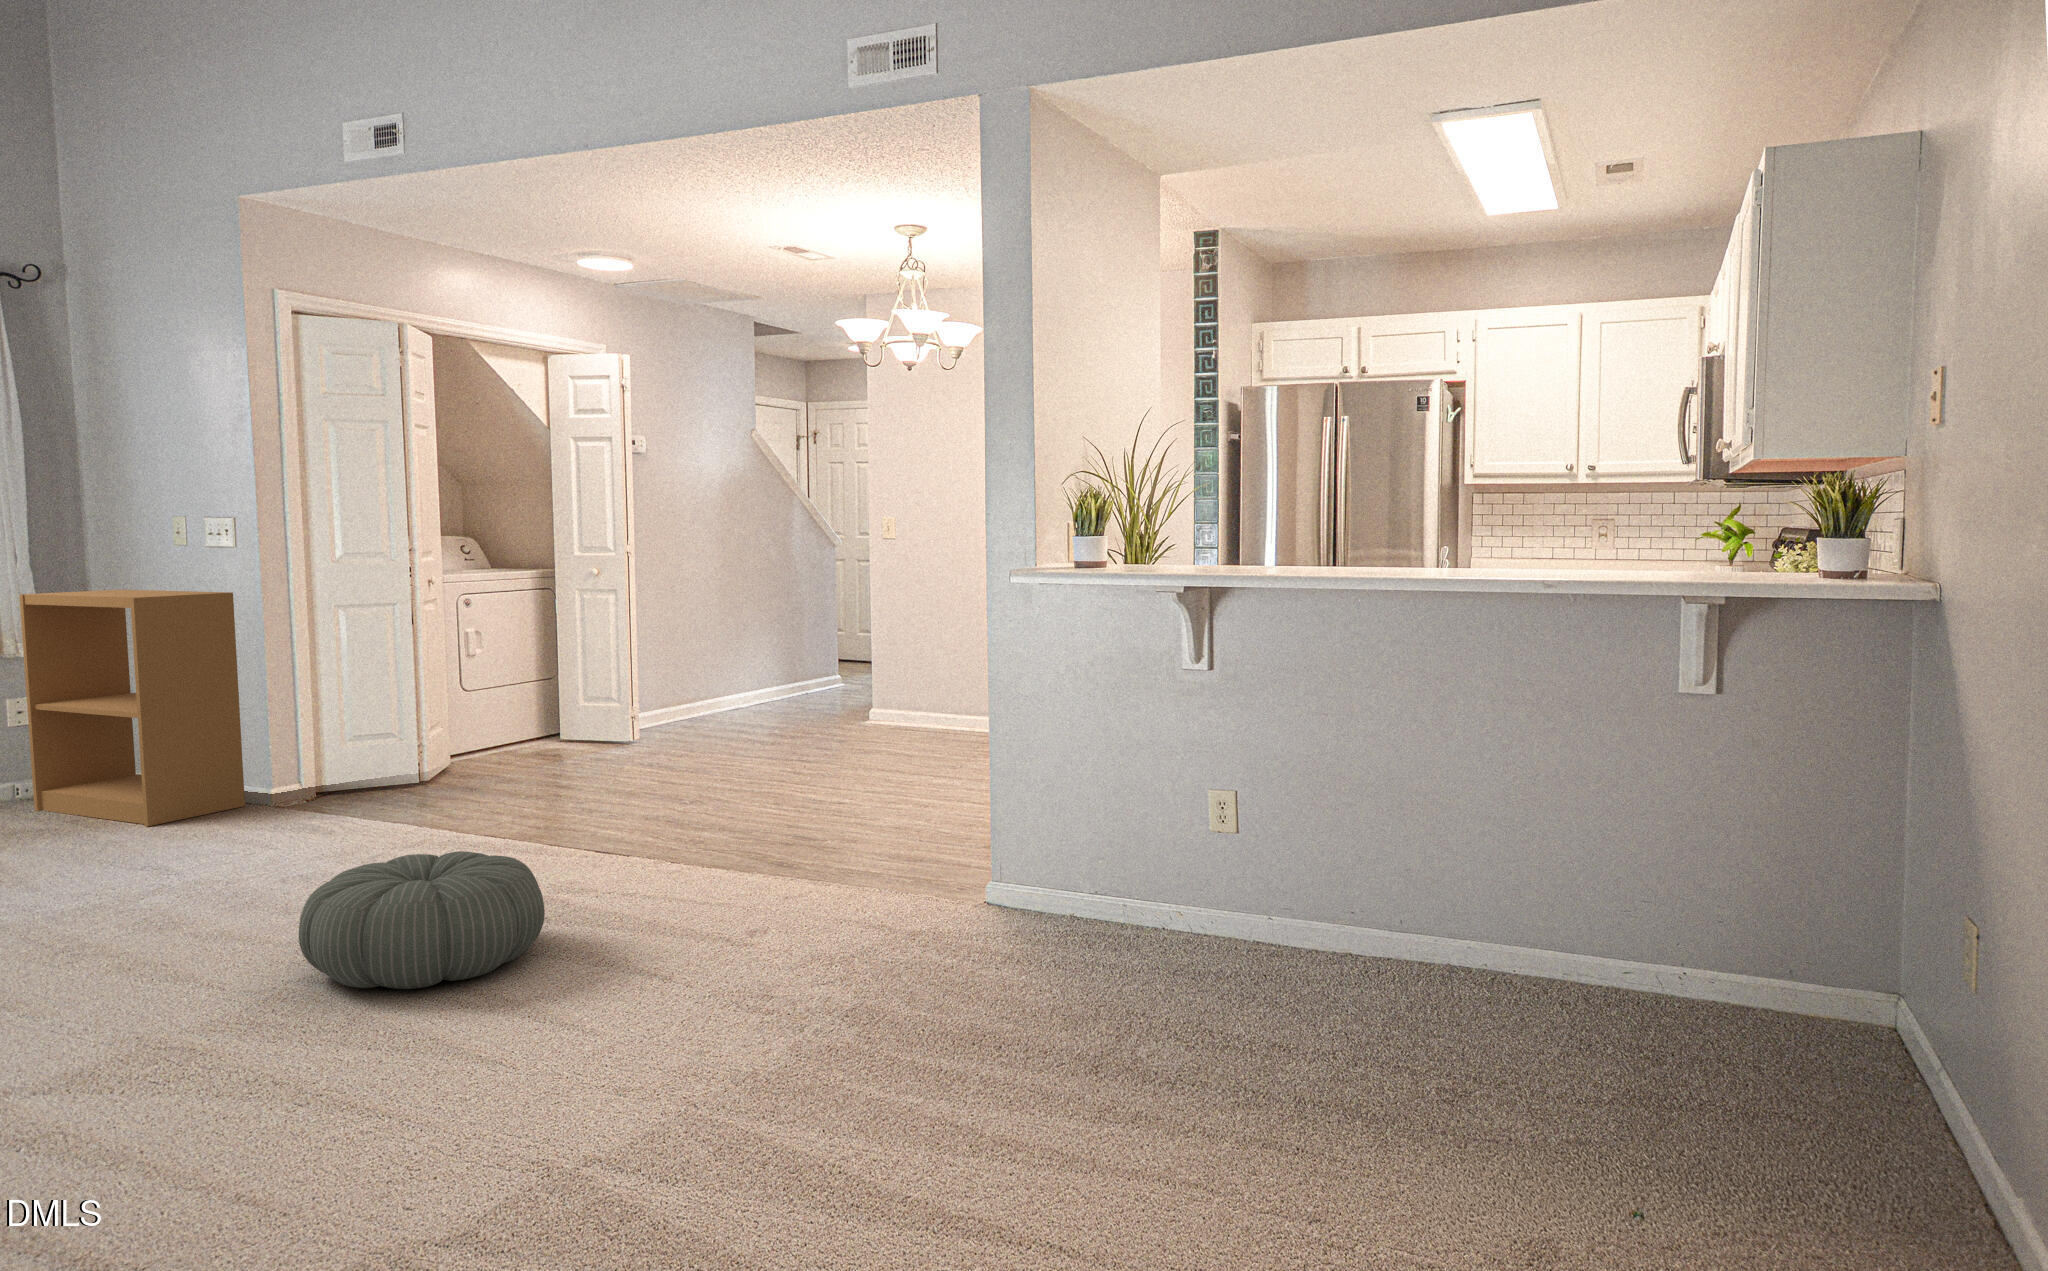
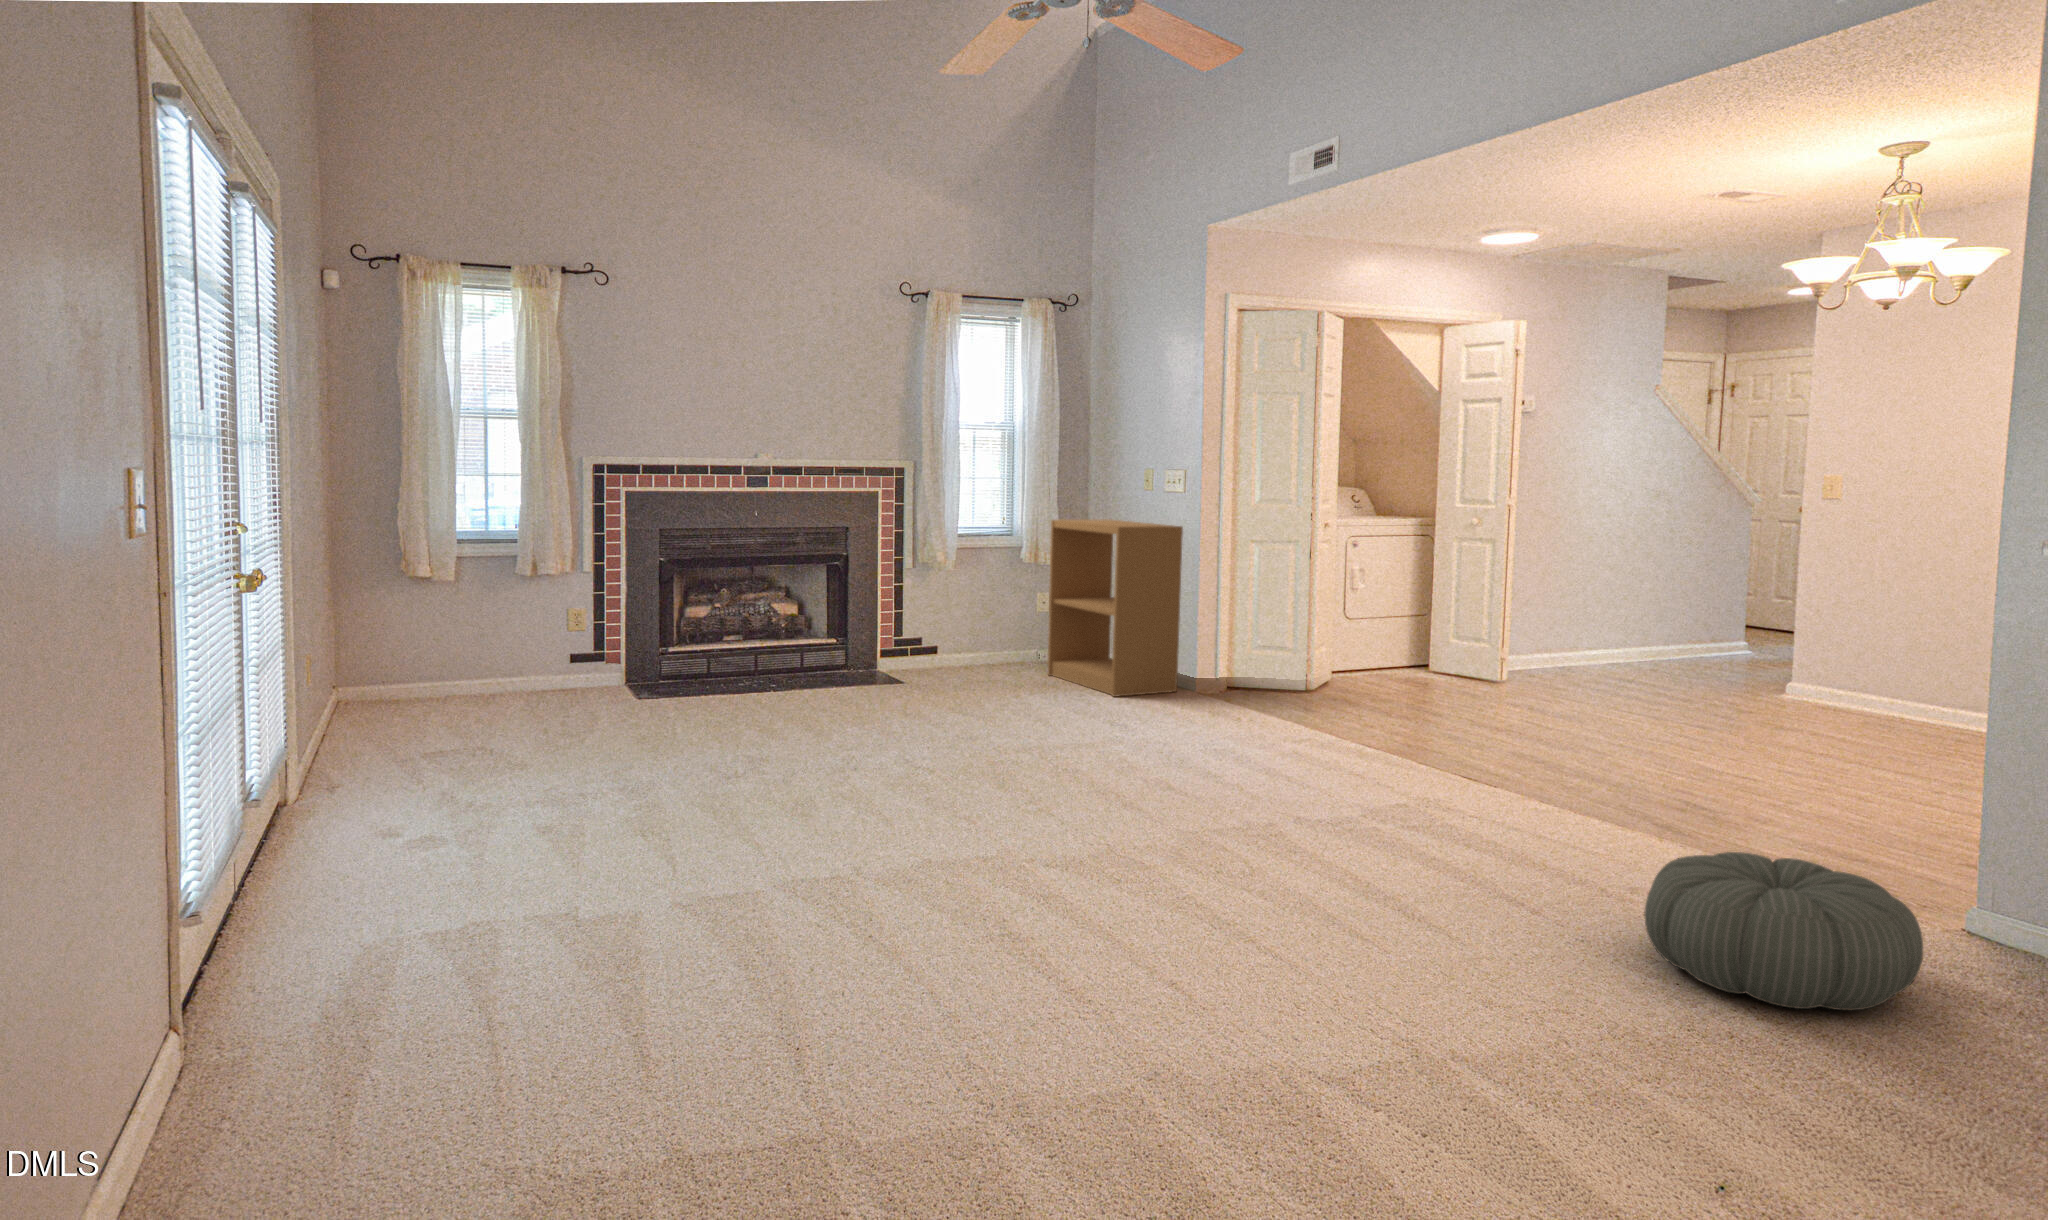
pouf: present [299,851,545,989] -> present [1644,852,1923,1010]

